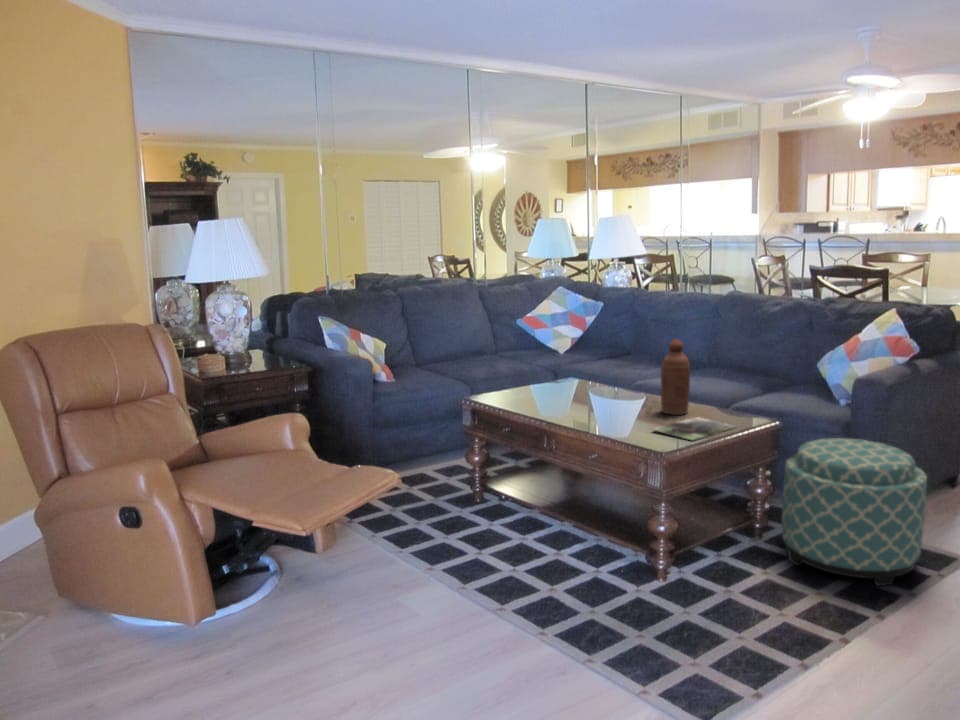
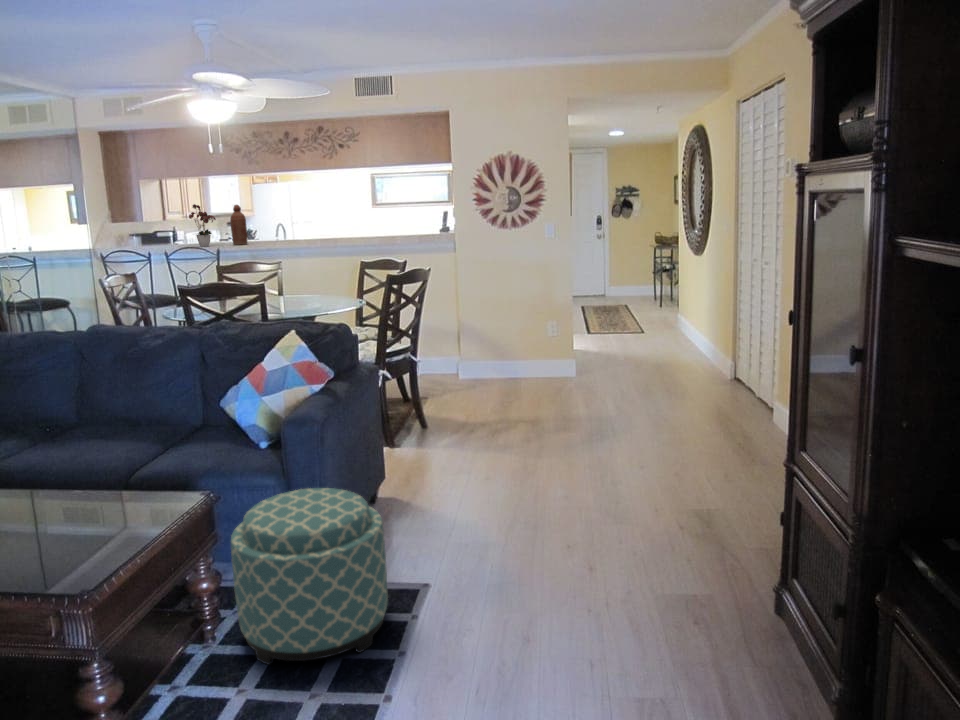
flower arrangement: none [845,194,875,237] -> present [189,204,216,247]
bottle: present [661,339,690,415] -> present [230,205,247,245]
magazine: present [652,417,736,441] -> none [38,514,163,559]

